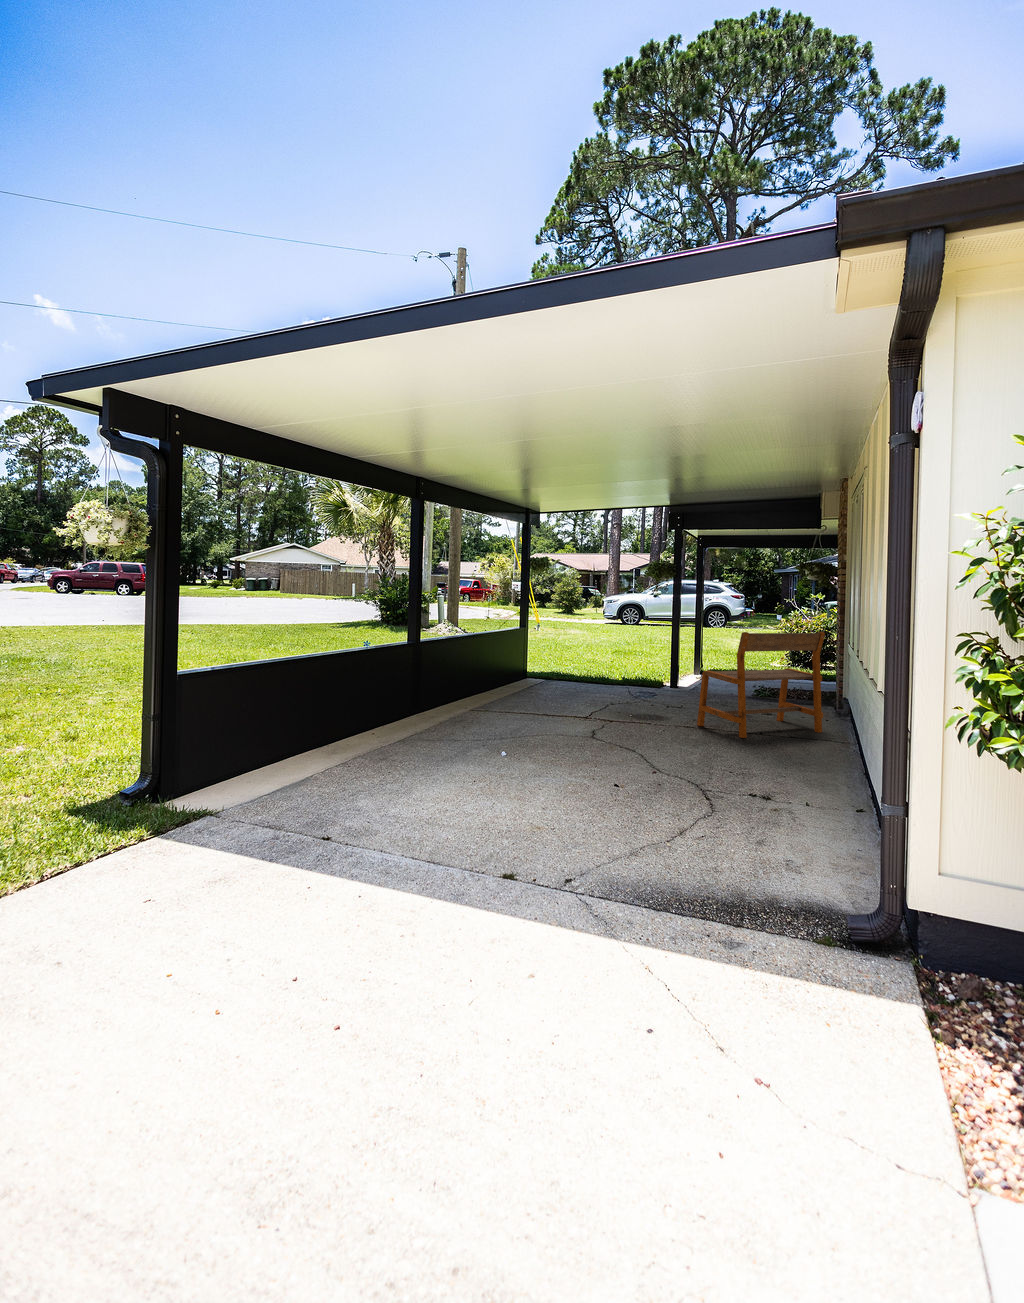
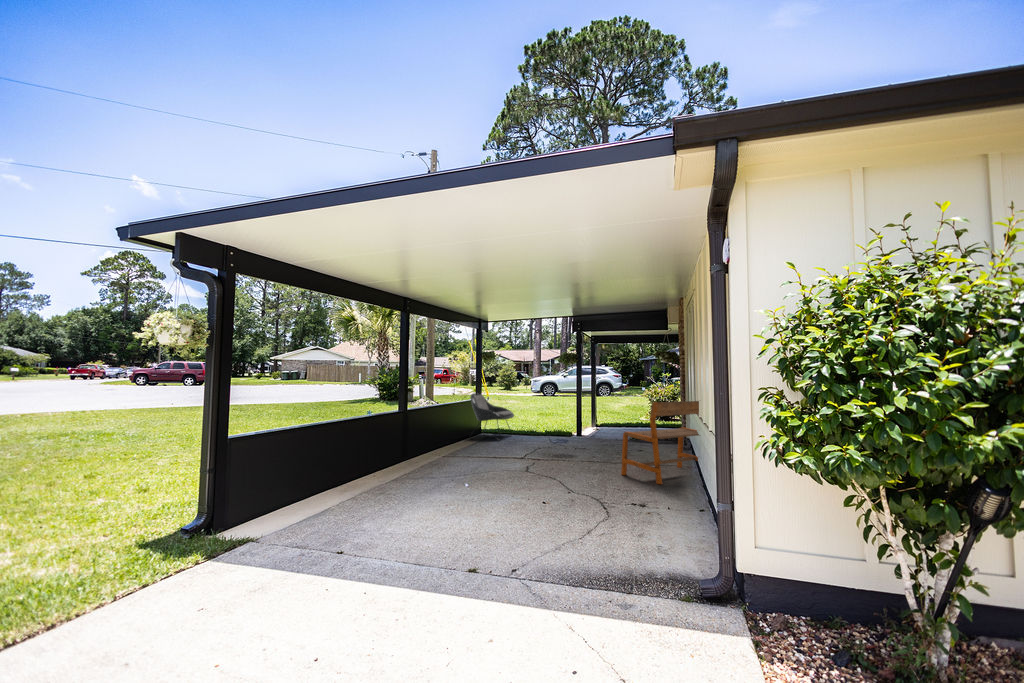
lounge chair: none [506,616,568,681] -> present [470,393,514,441]

